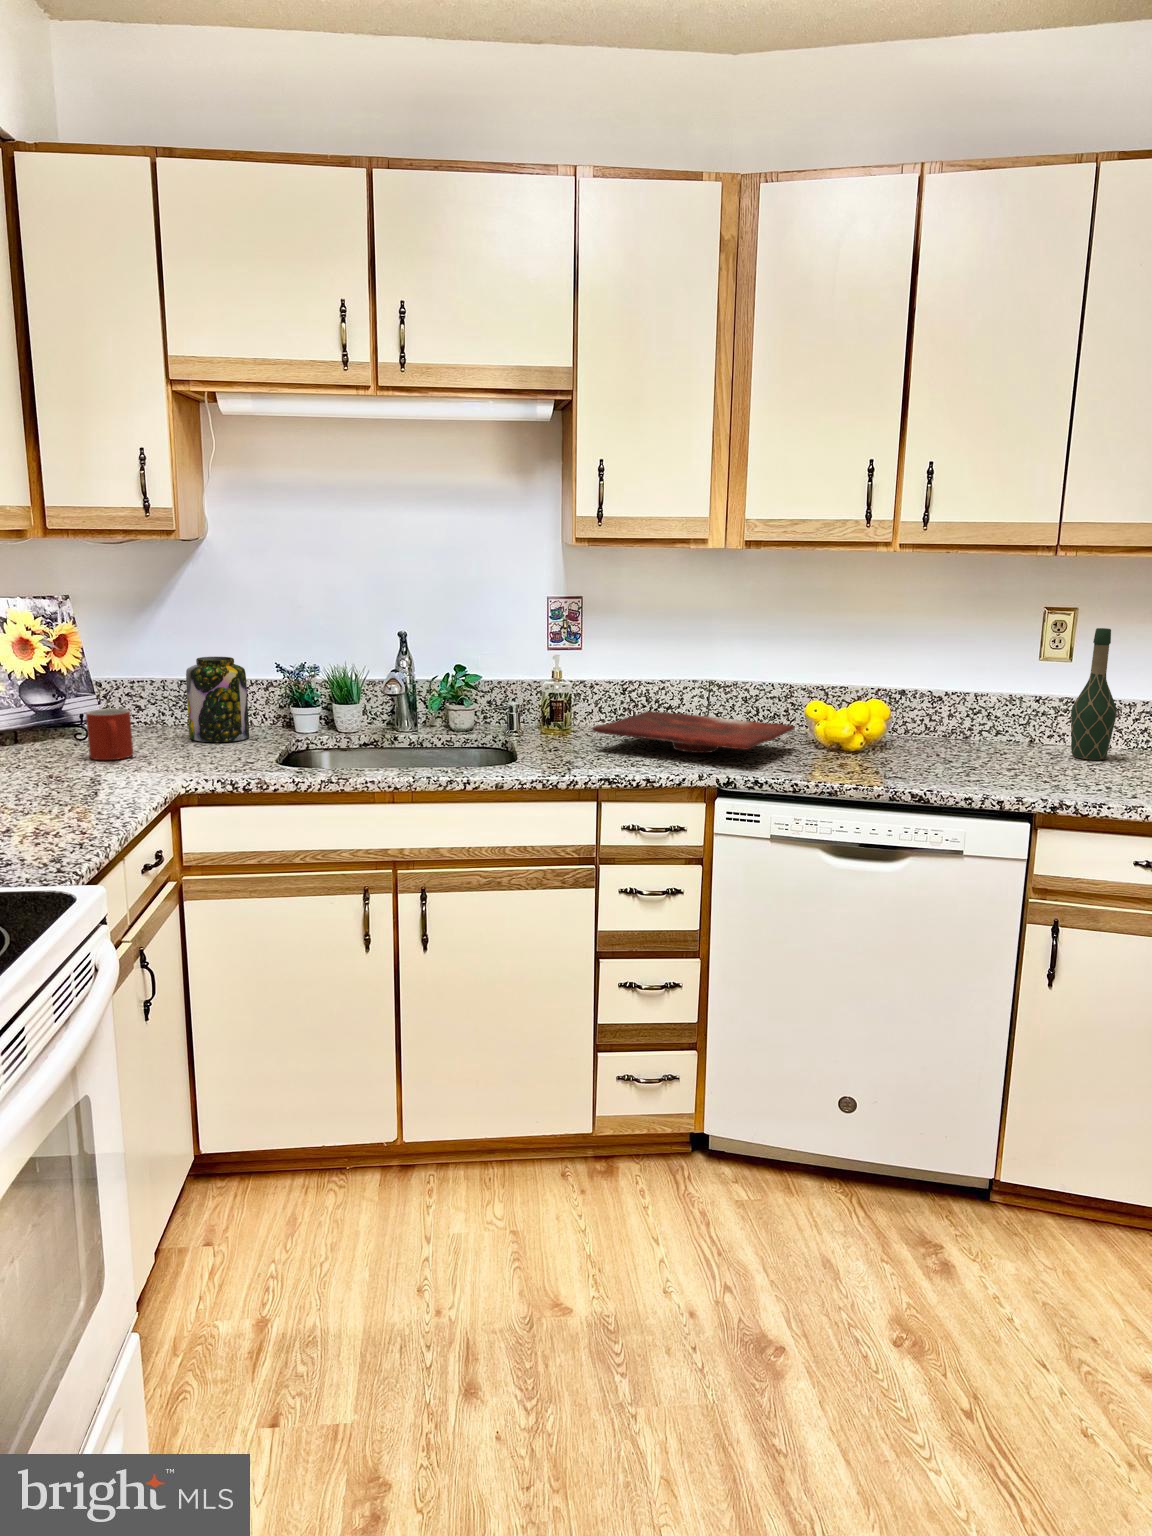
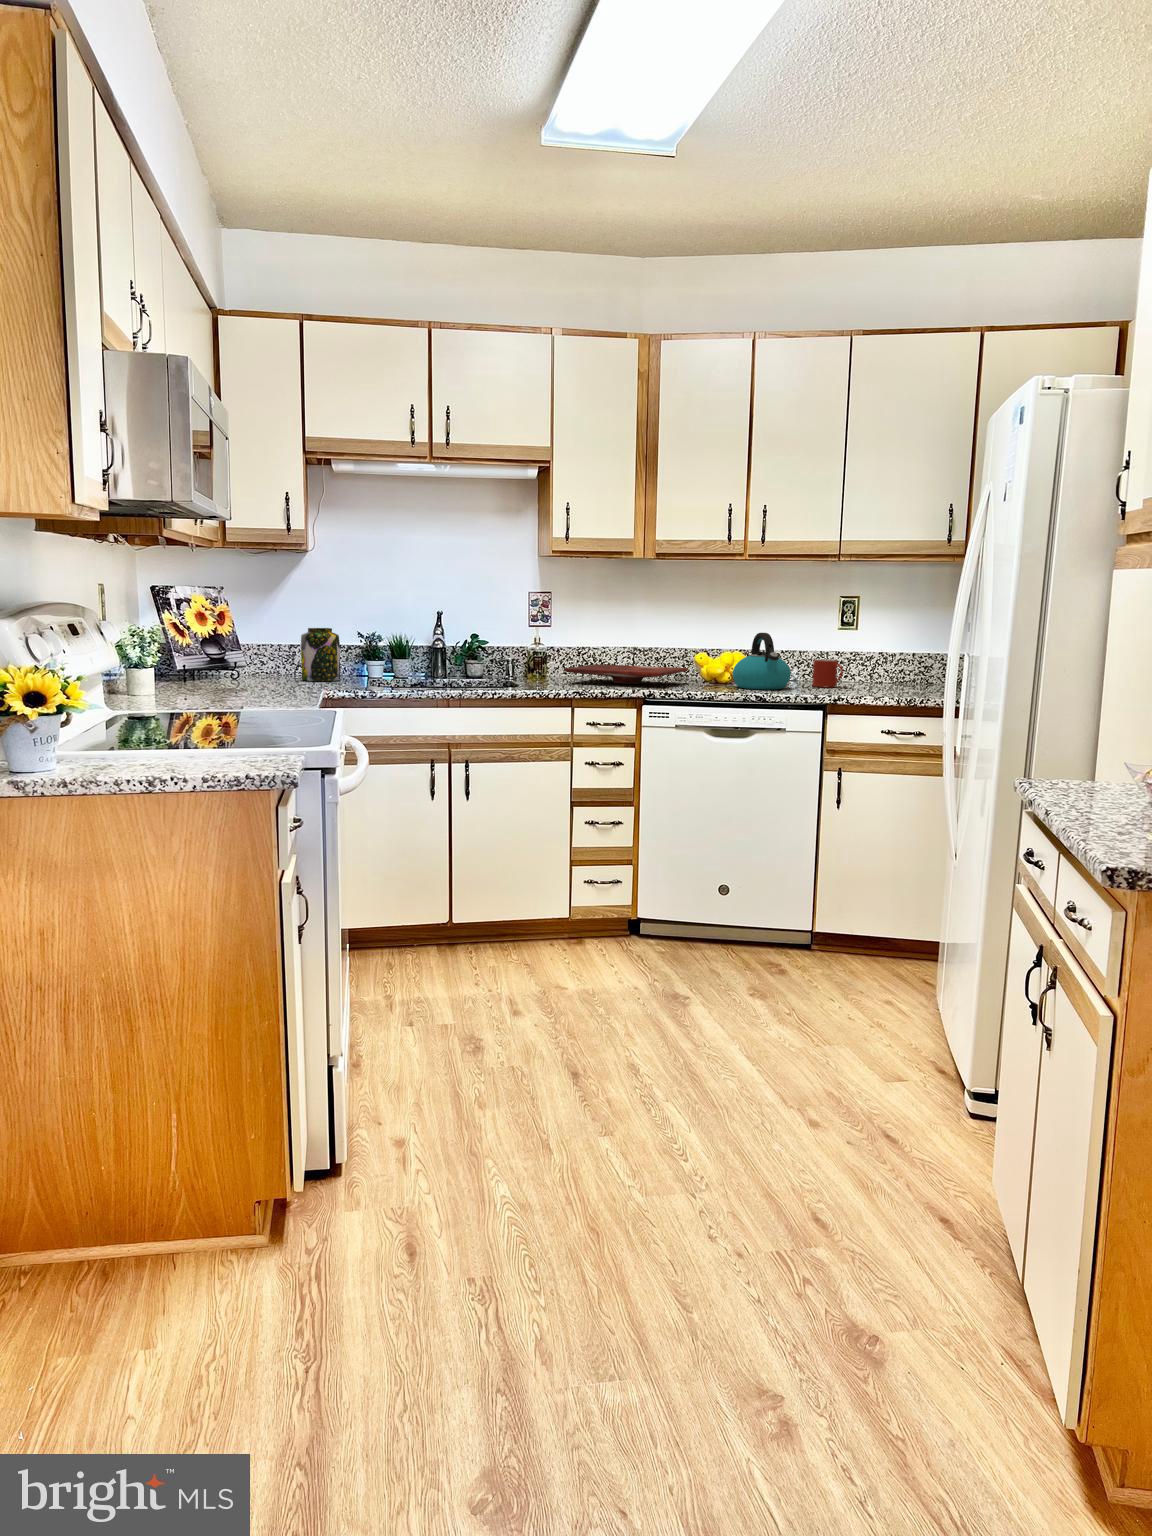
wine bottle: present [1071,628,1117,760] -> none [854,606,880,686]
kettle: none [869,677,968,775] -> present [733,633,791,690]
mug: present [86,708,133,760] -> present [812,659,843,688]

